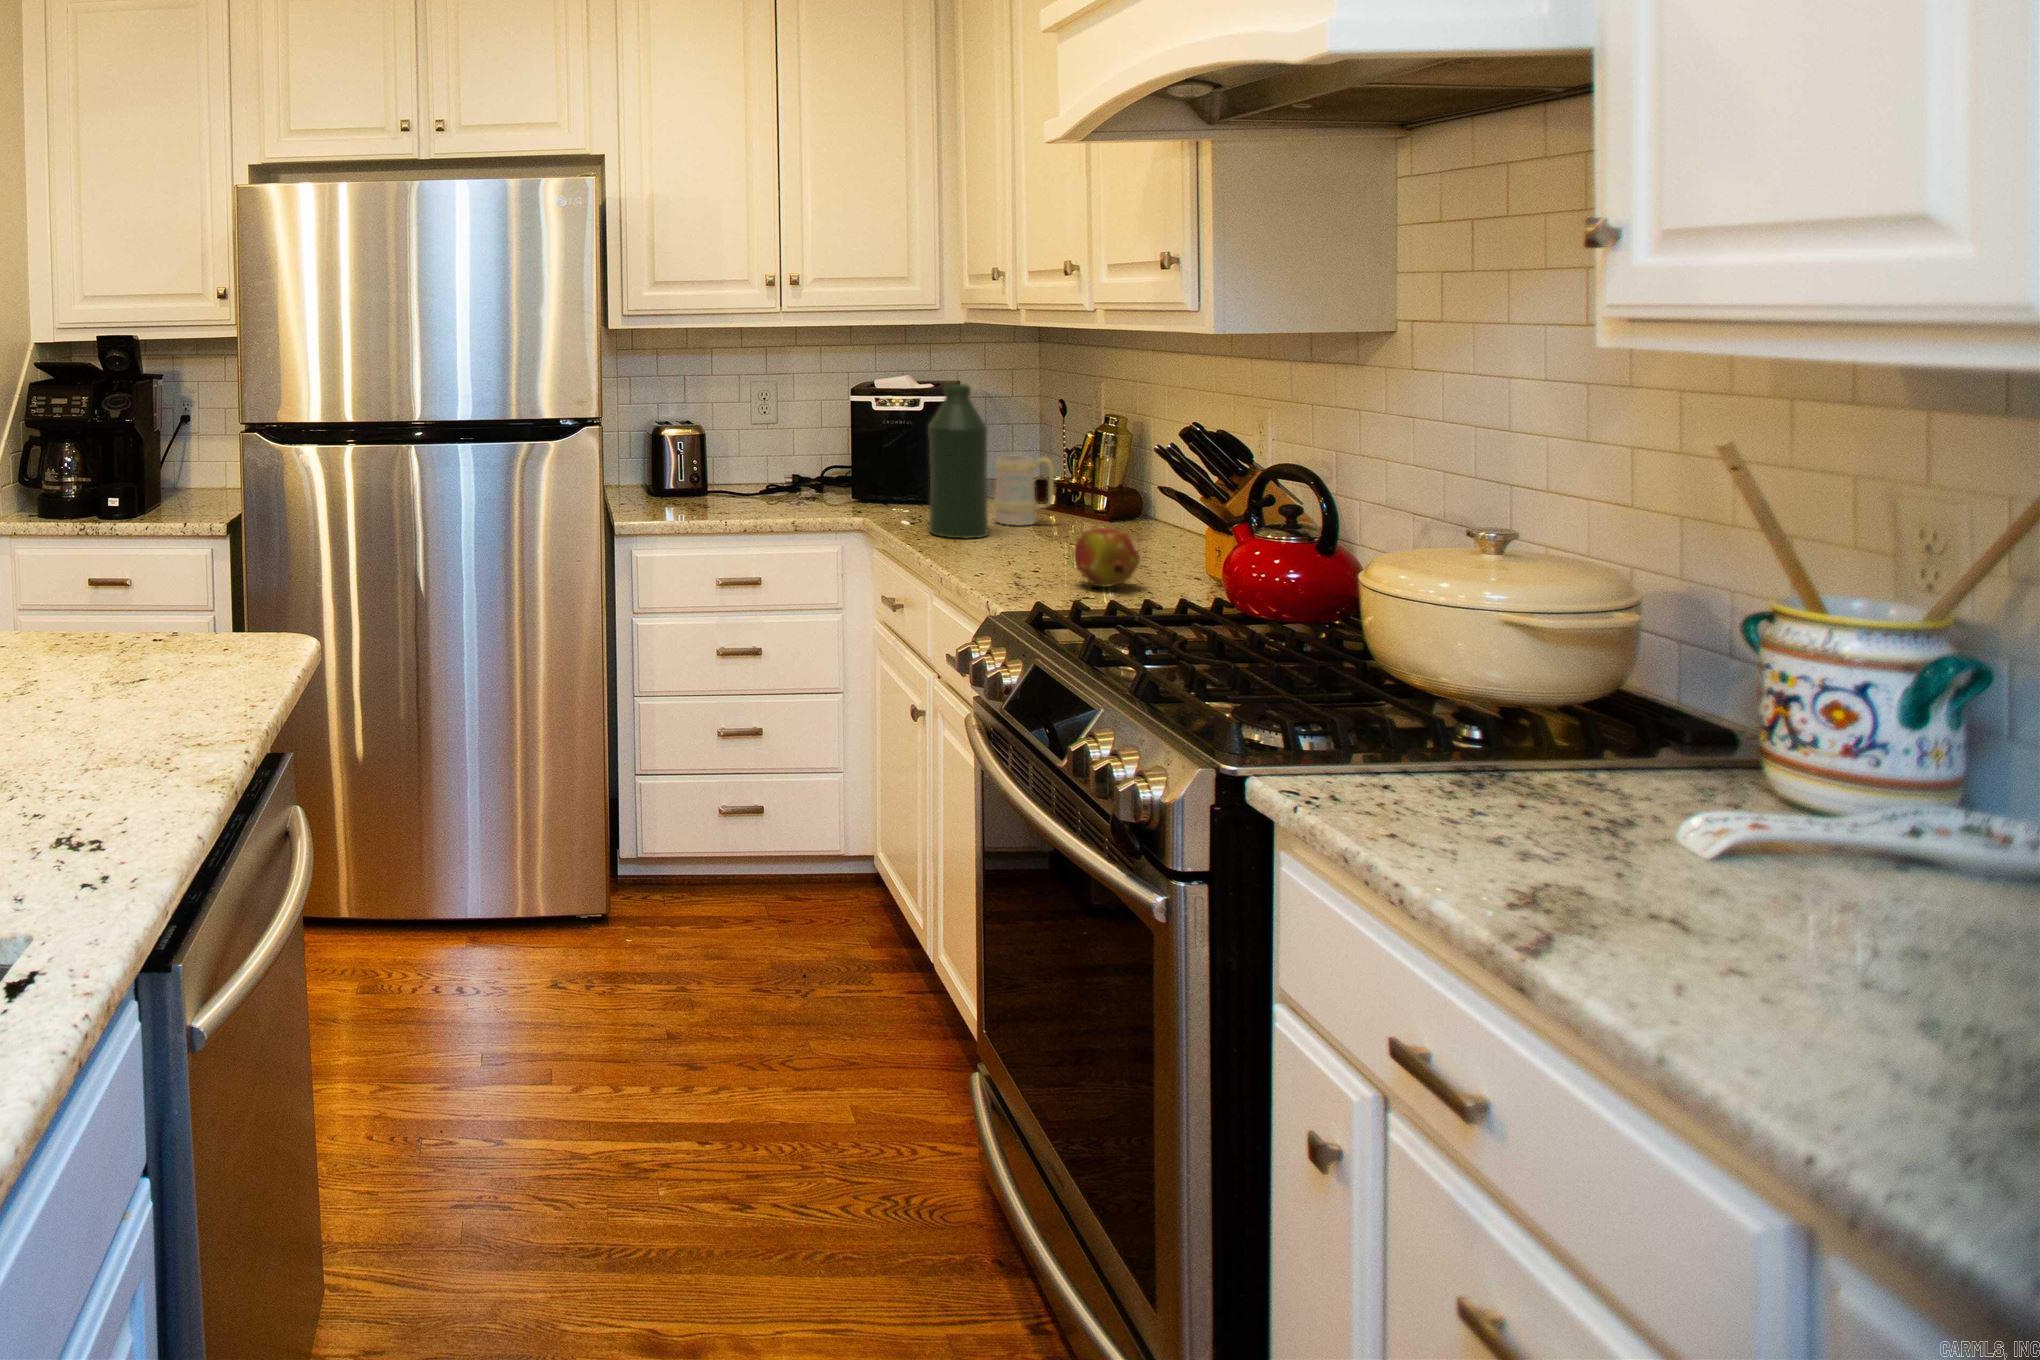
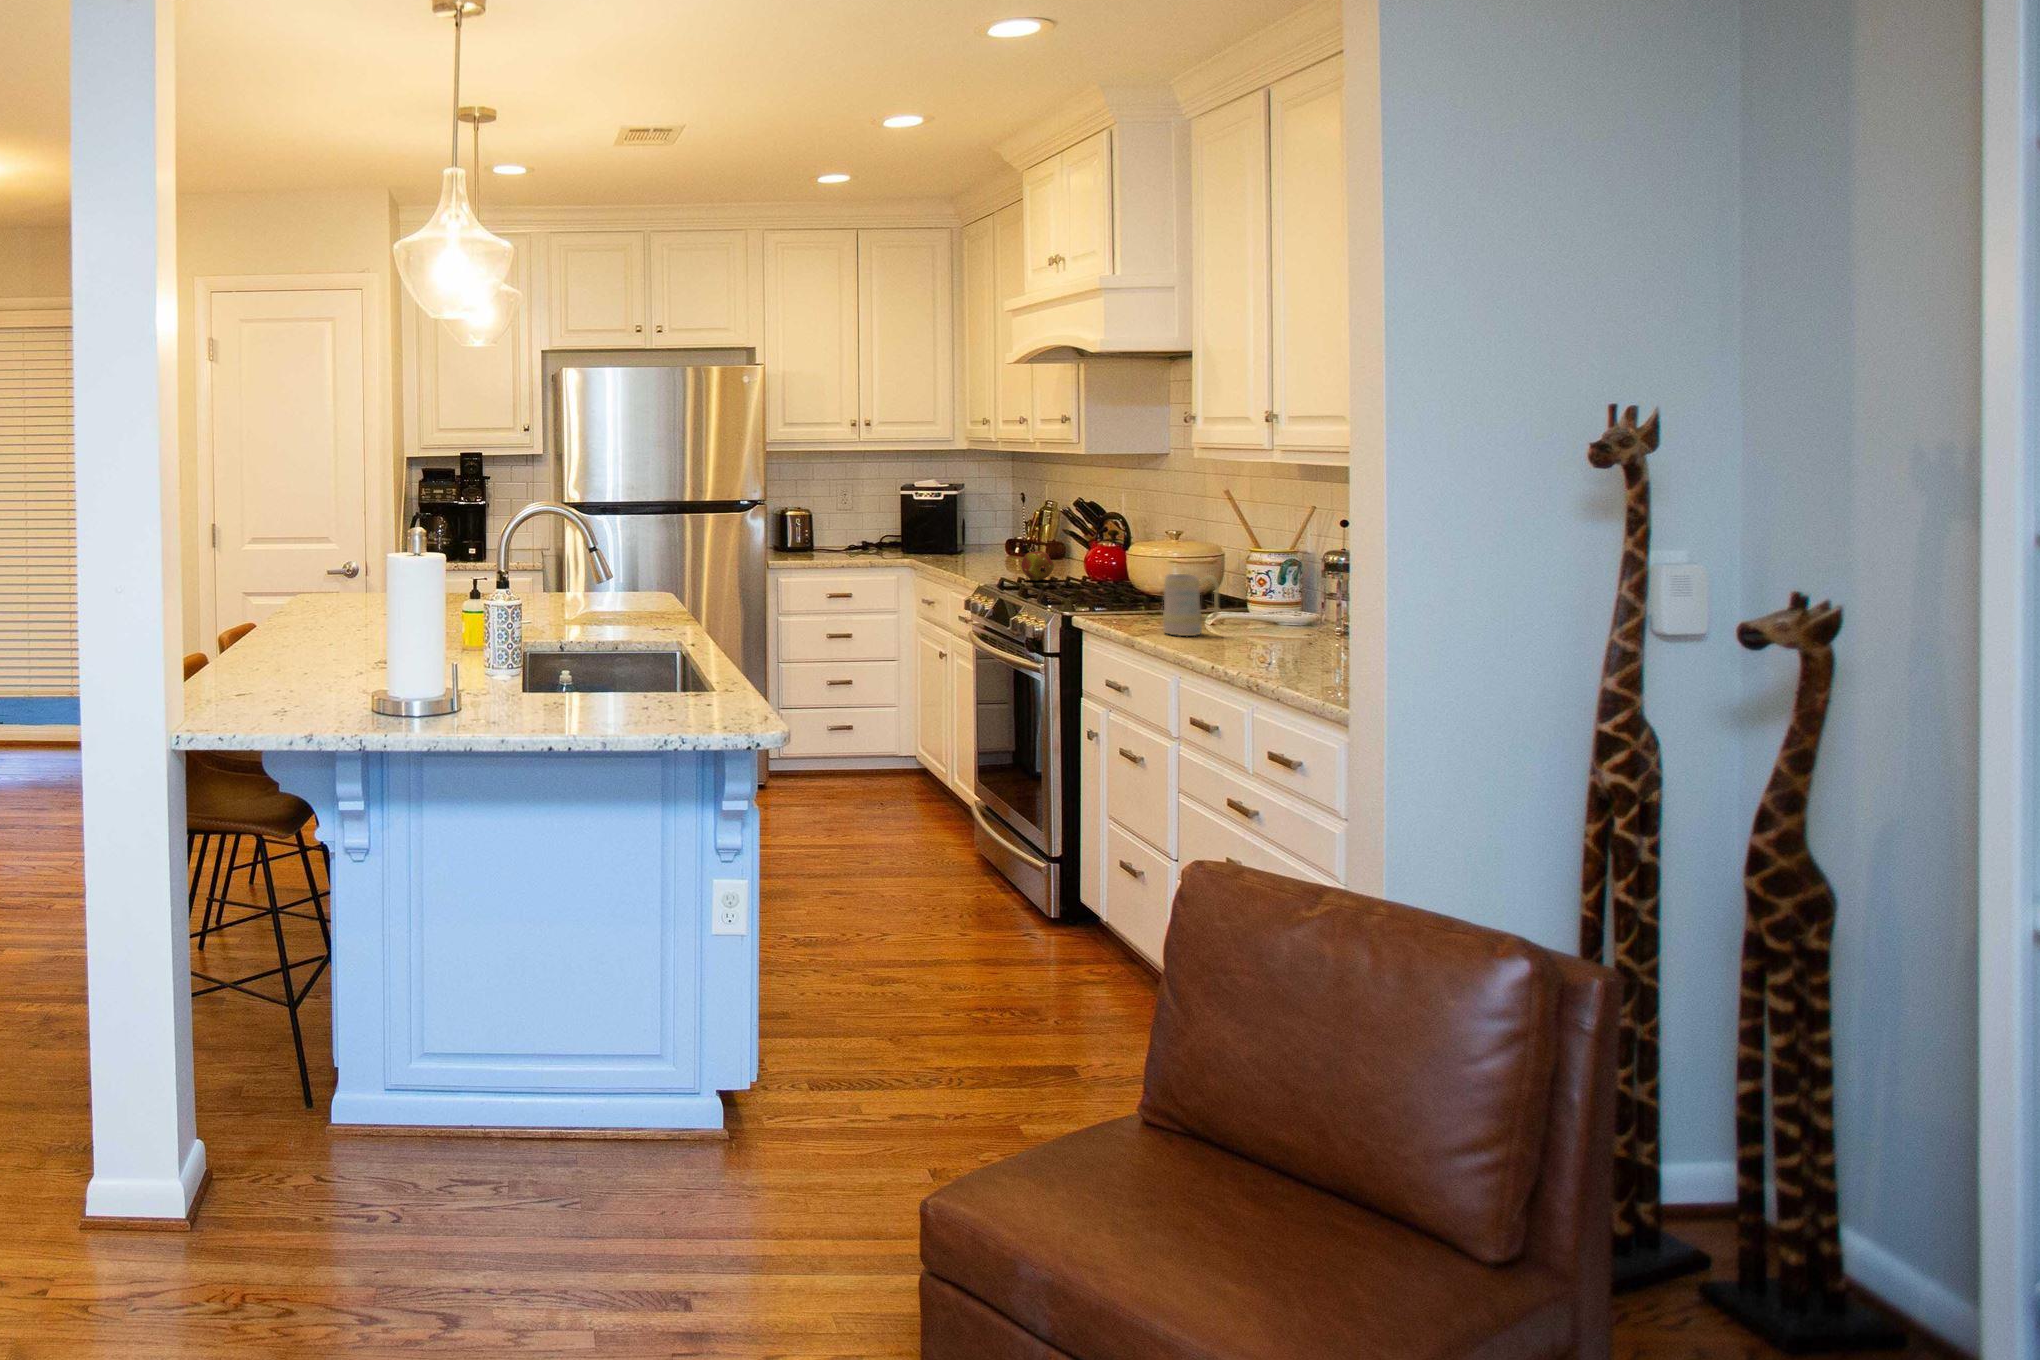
bottle: present [928,384,988,538] -> none [947,482,981,567]
mug: present [994,456,1054,525] -> present [1163,574,1219,636]

